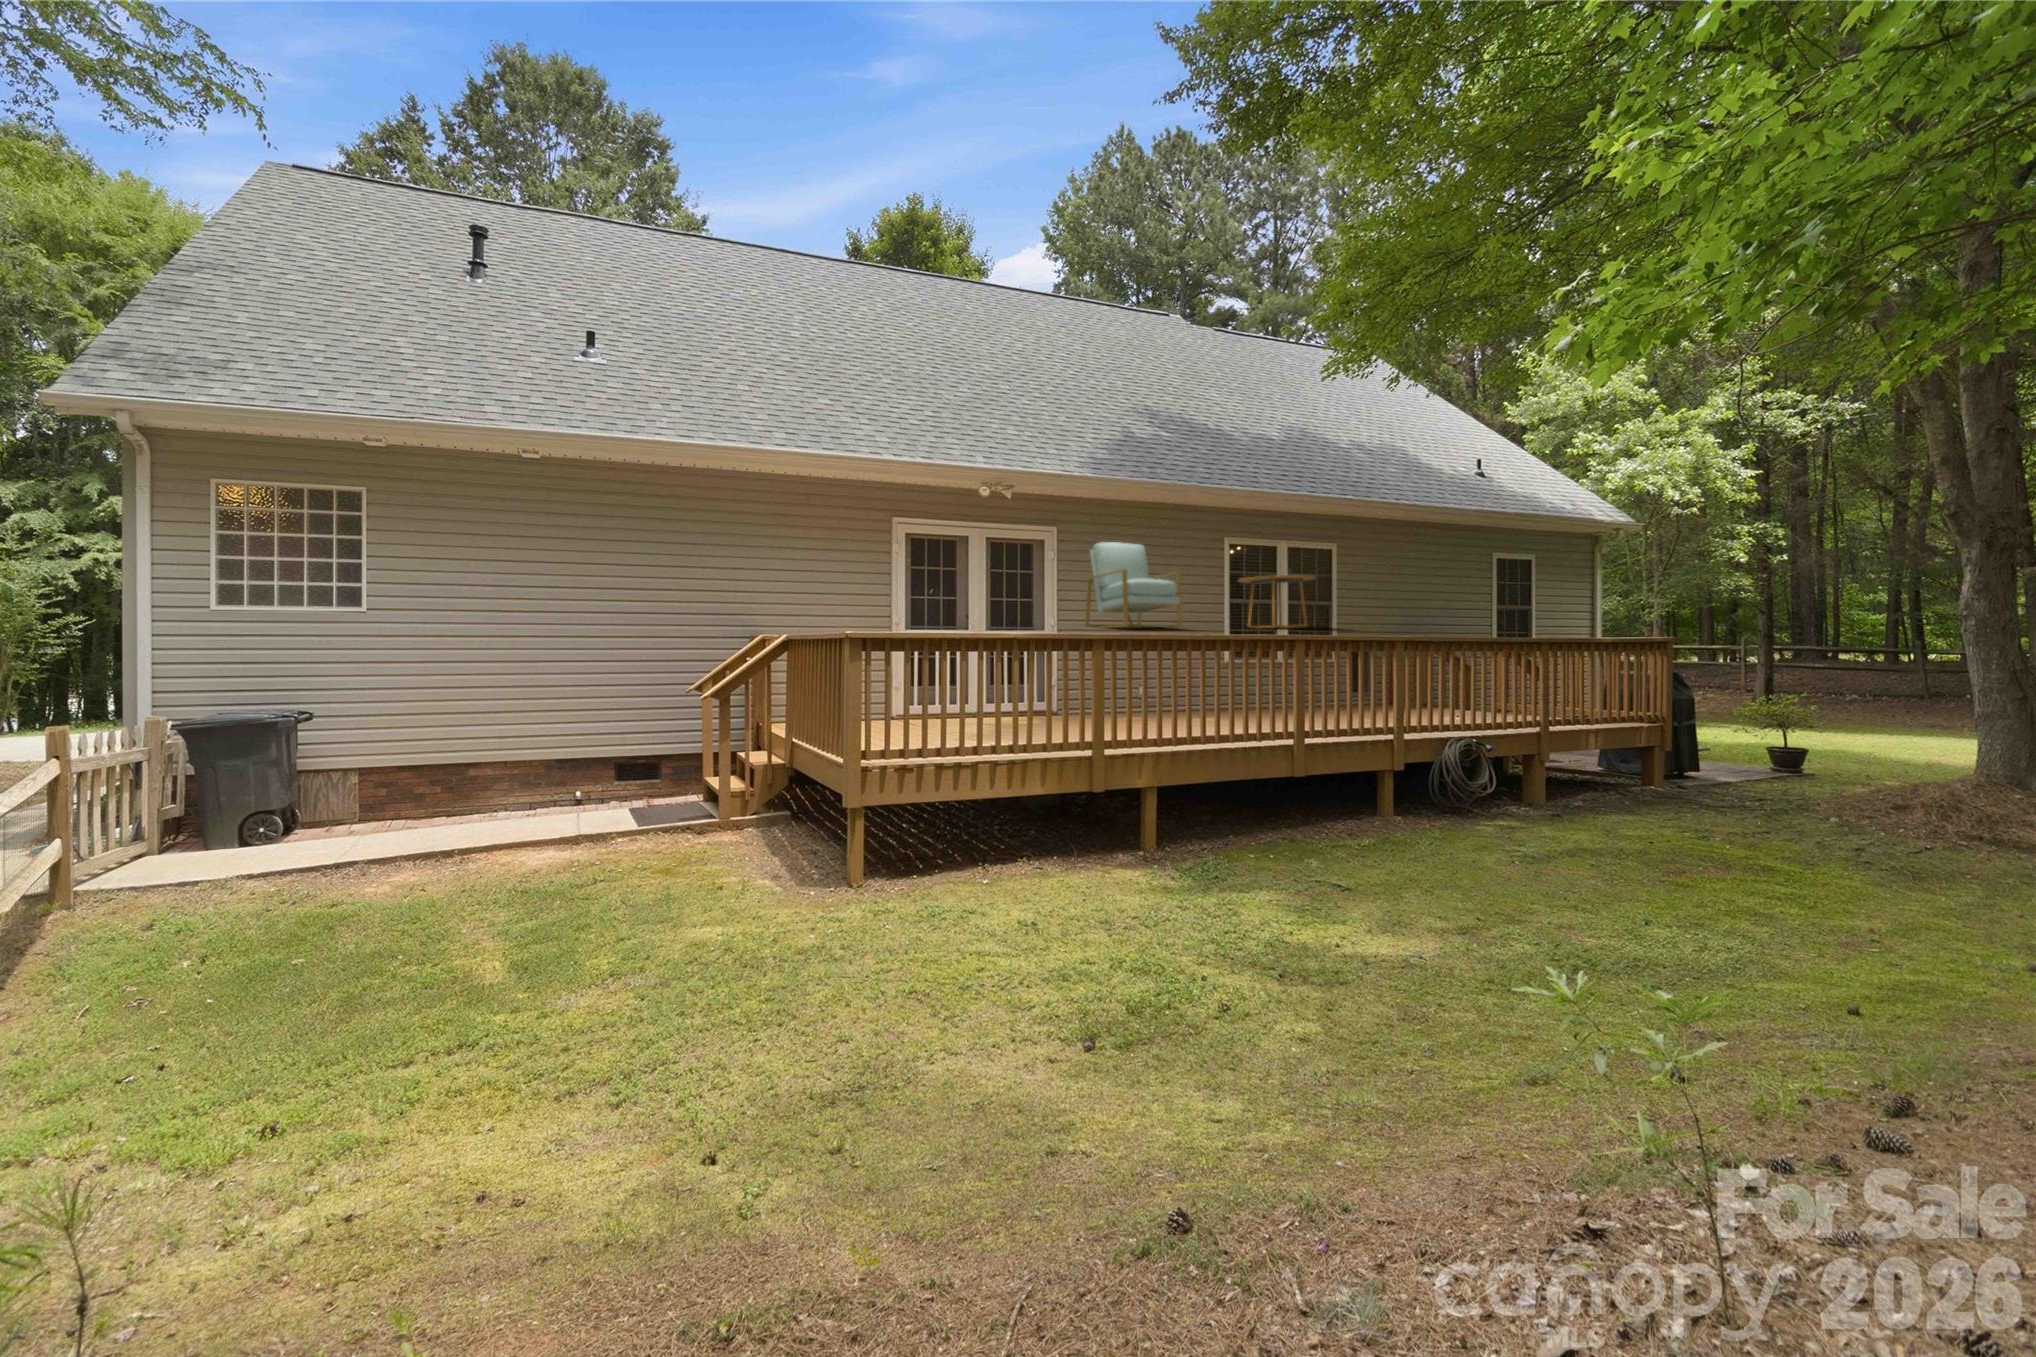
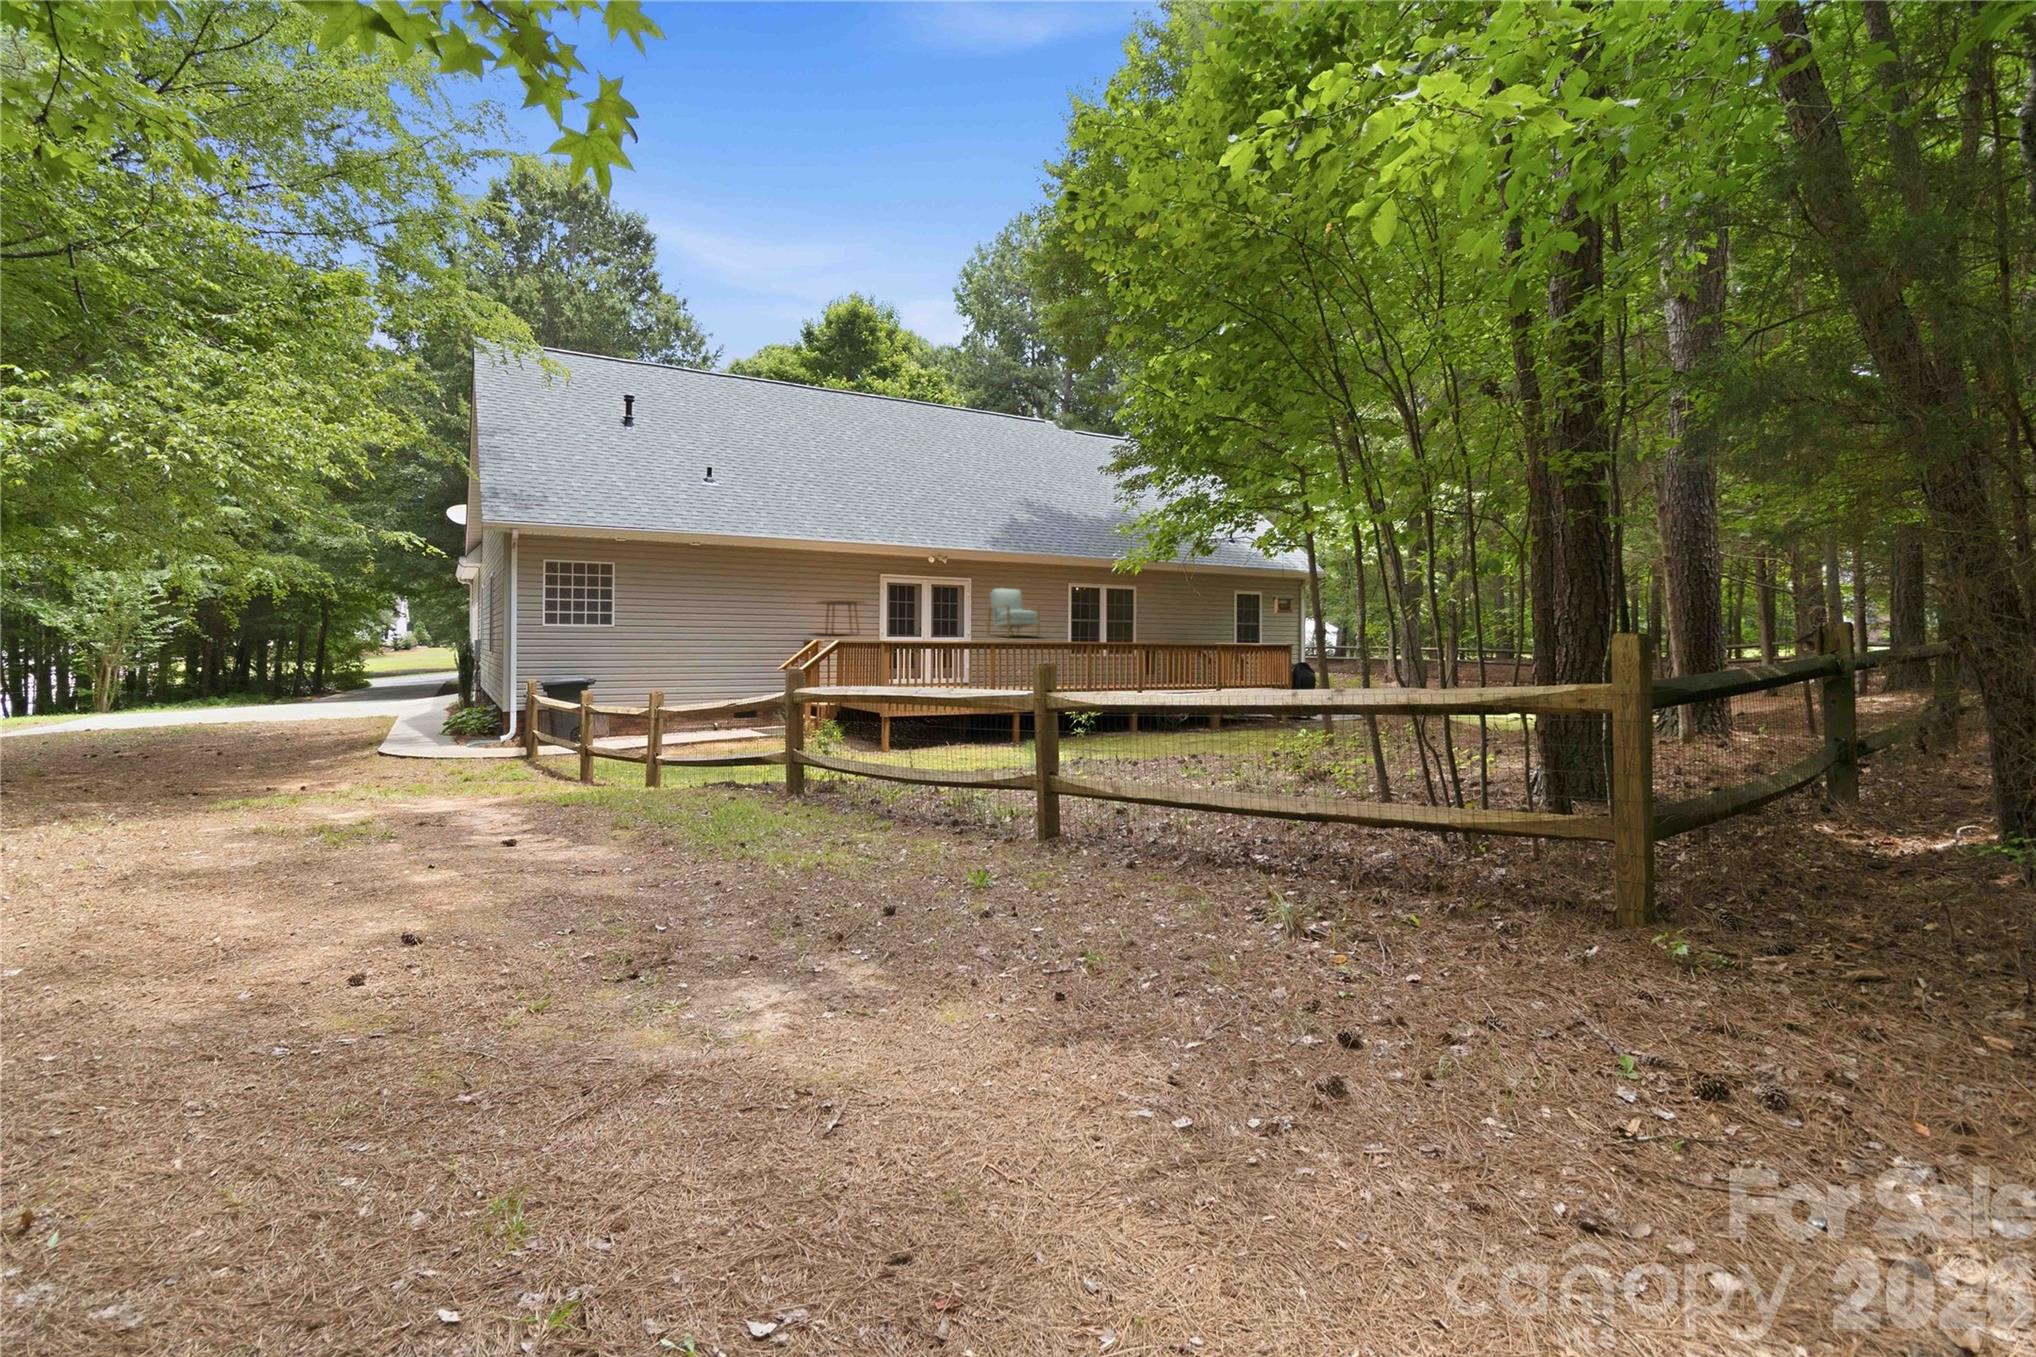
round table: present [1239,575,1315,628] -> present [817,600,866,635]

